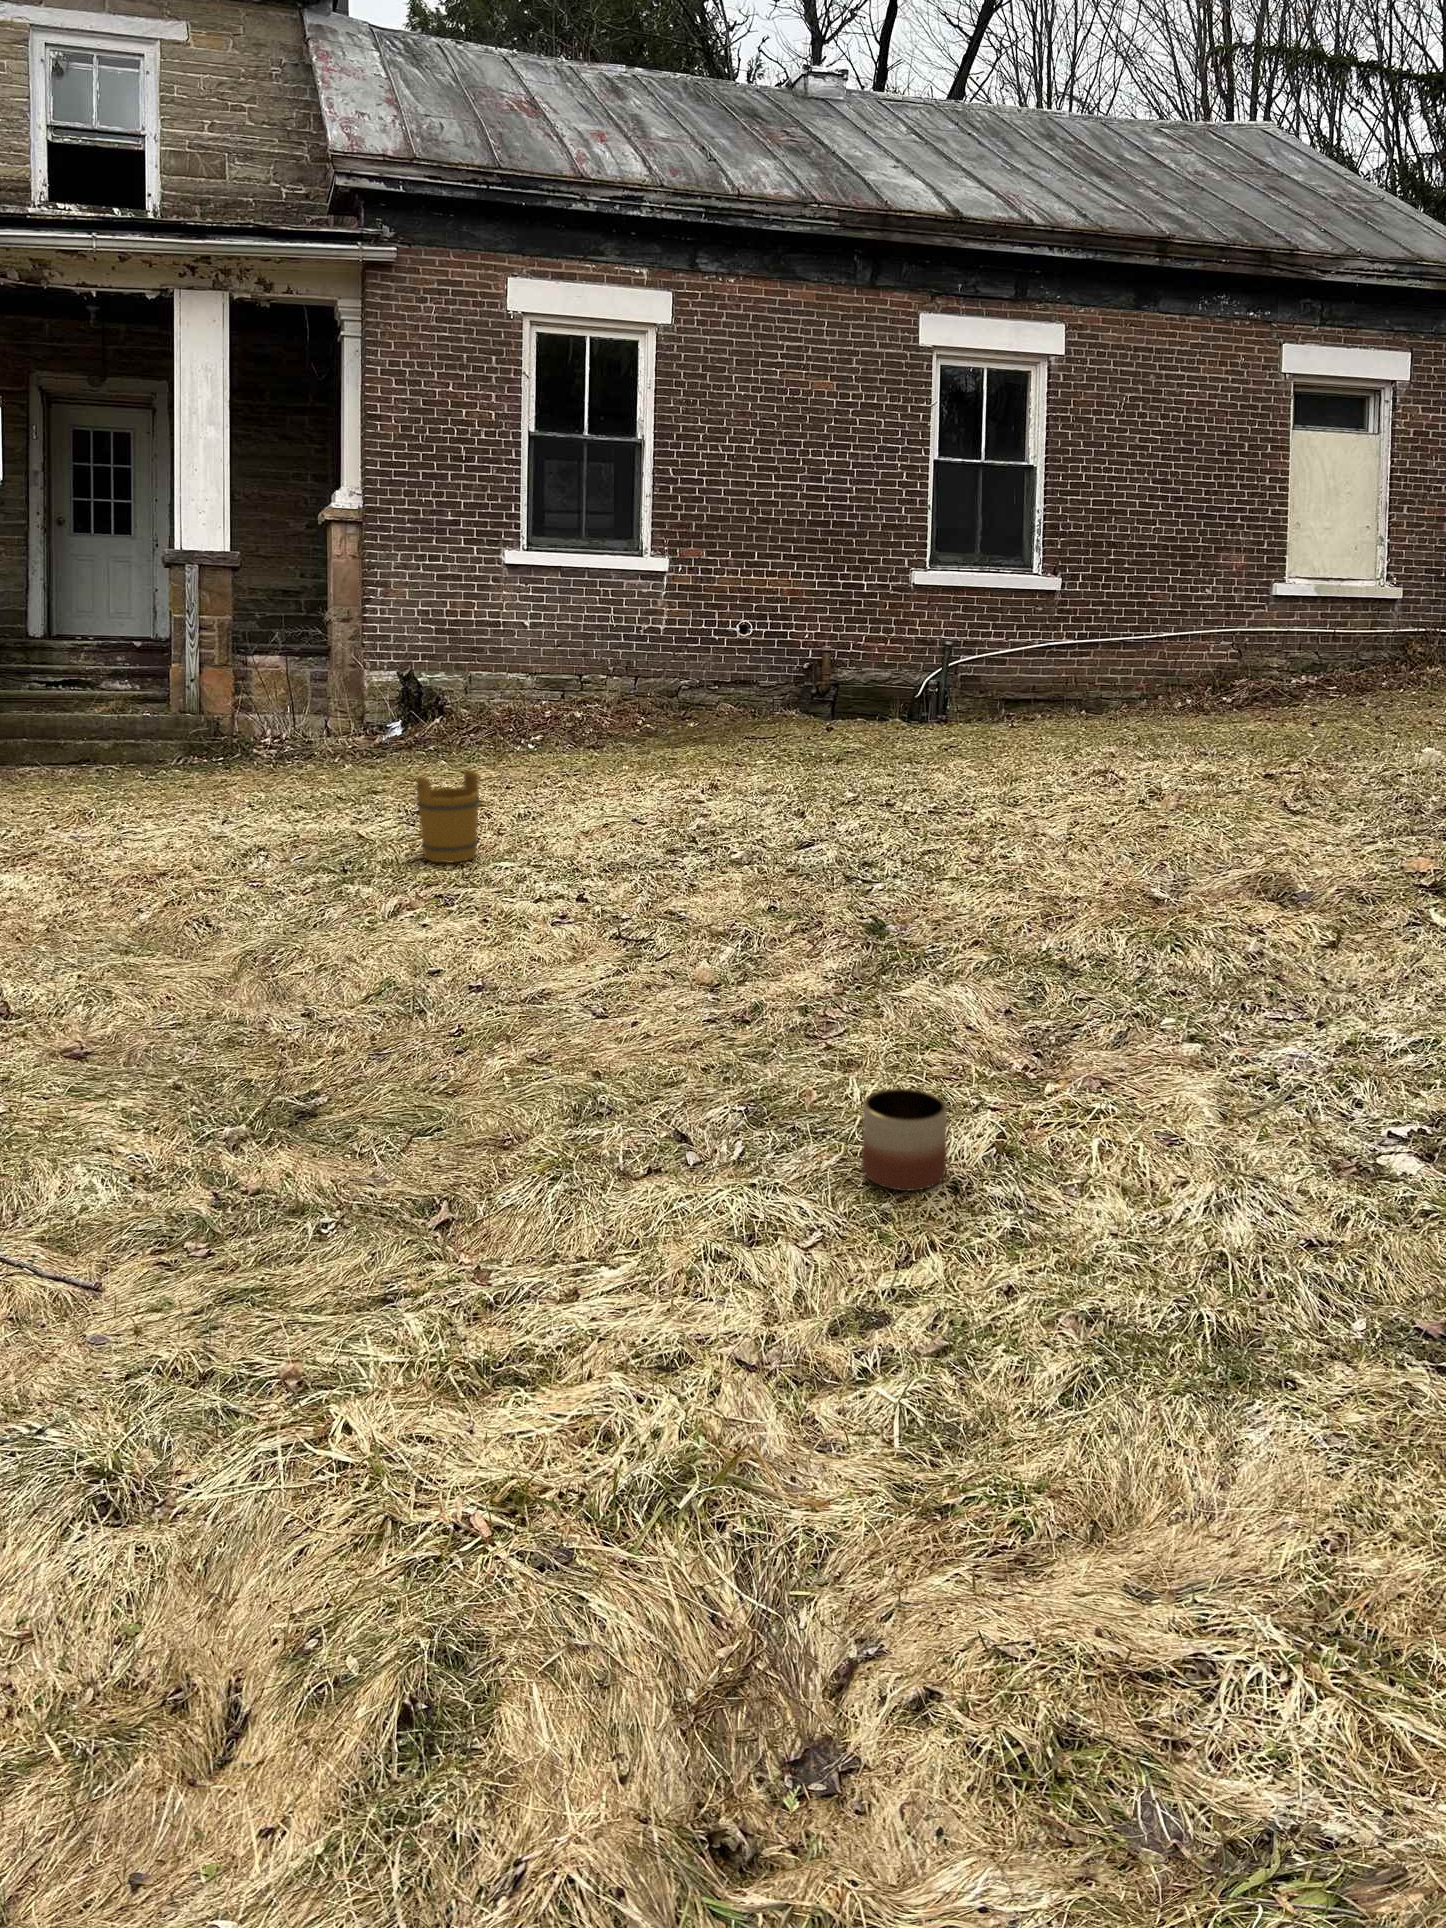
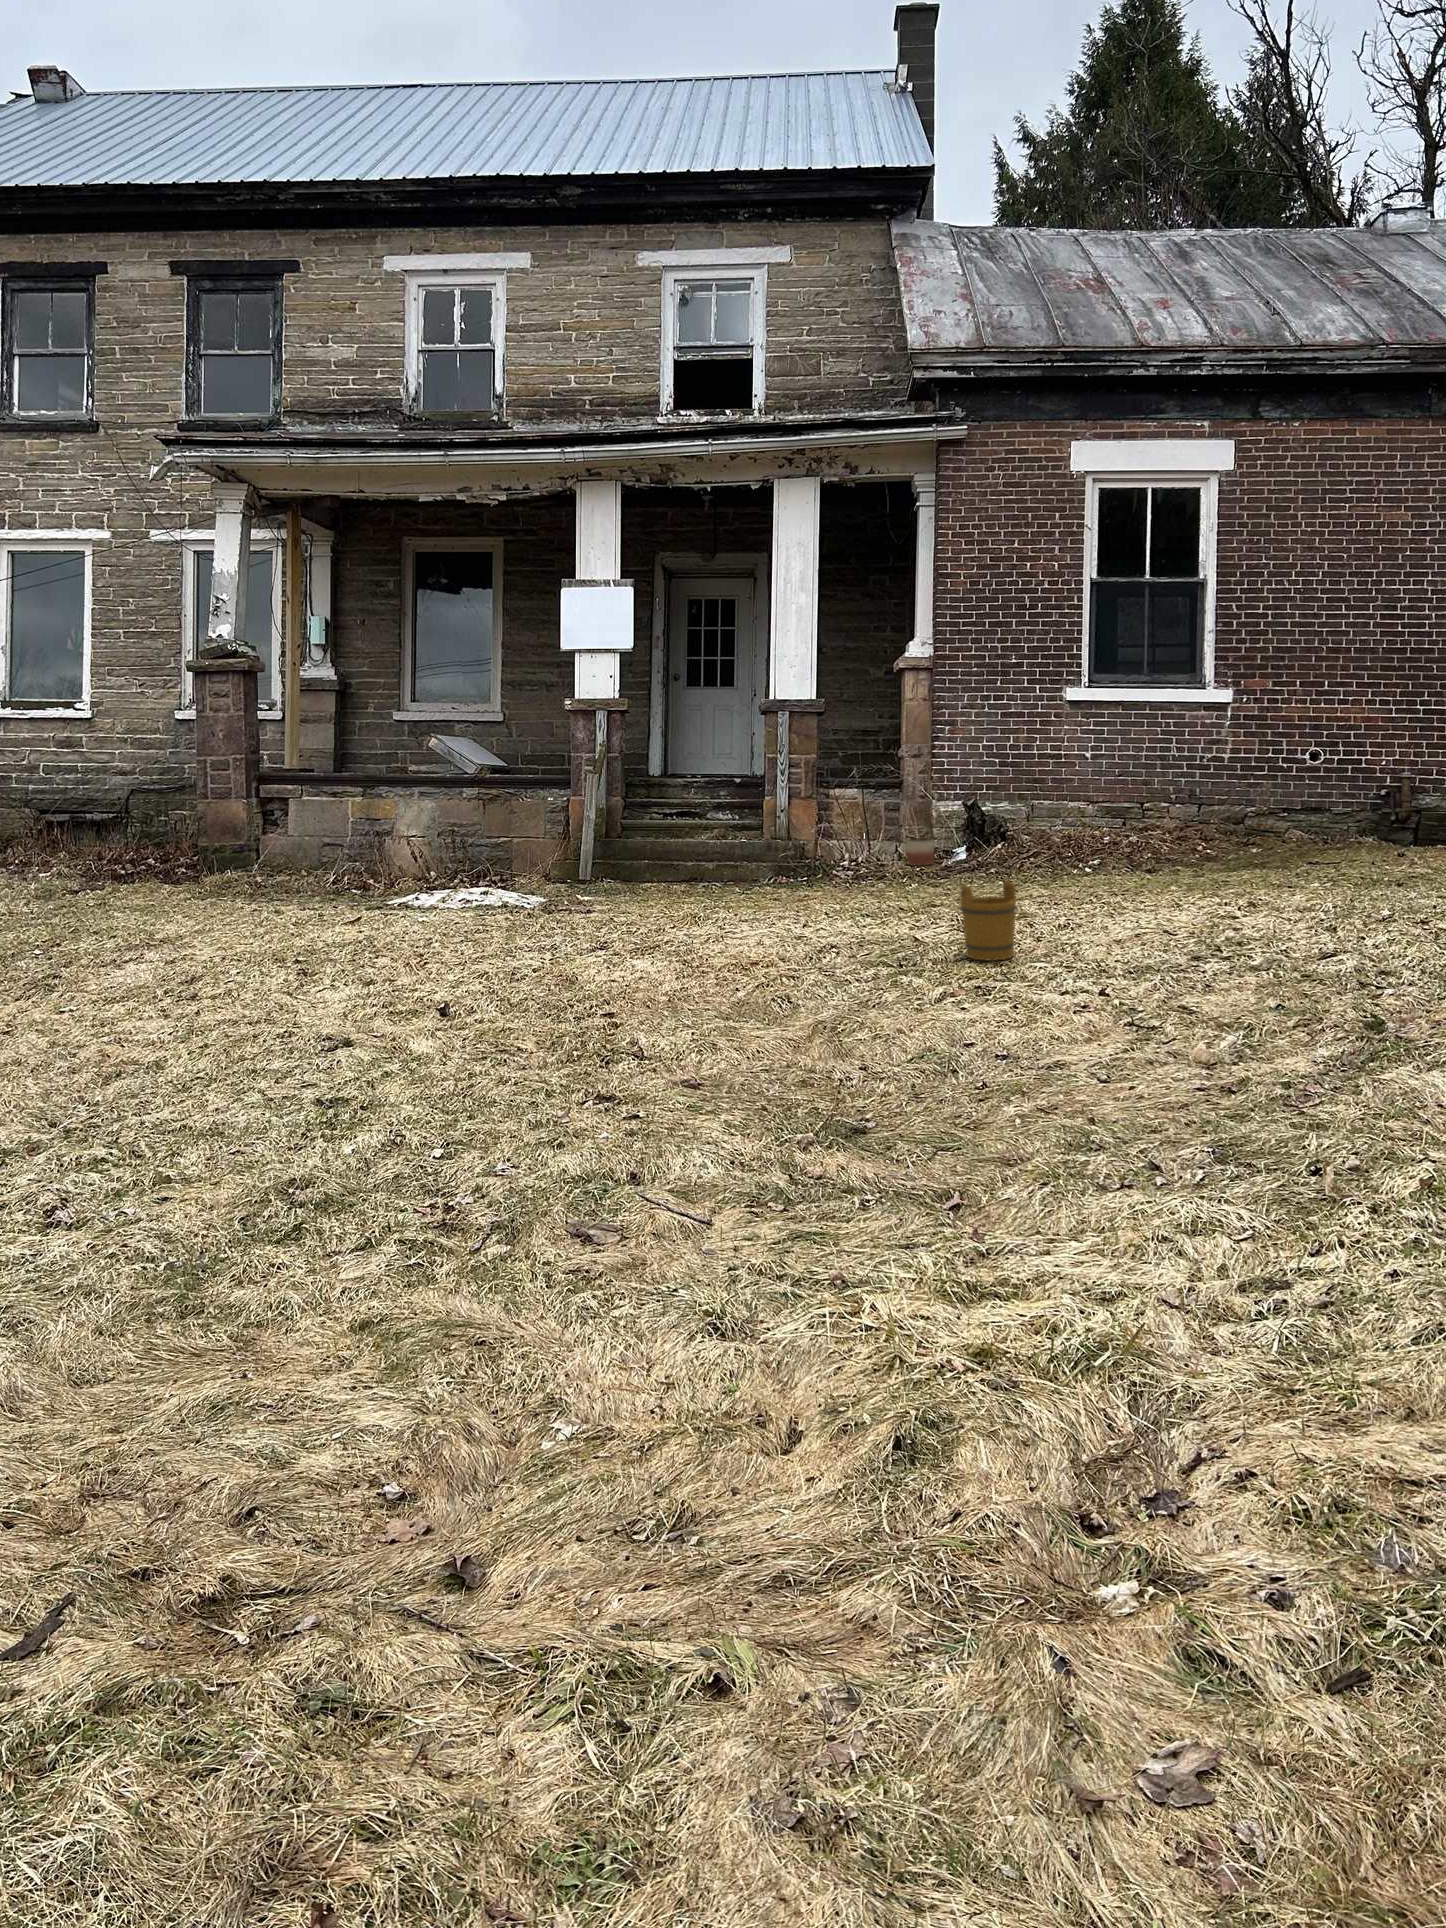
planter: present [862,1088,947,1191] -> present [906,838,935,866]

